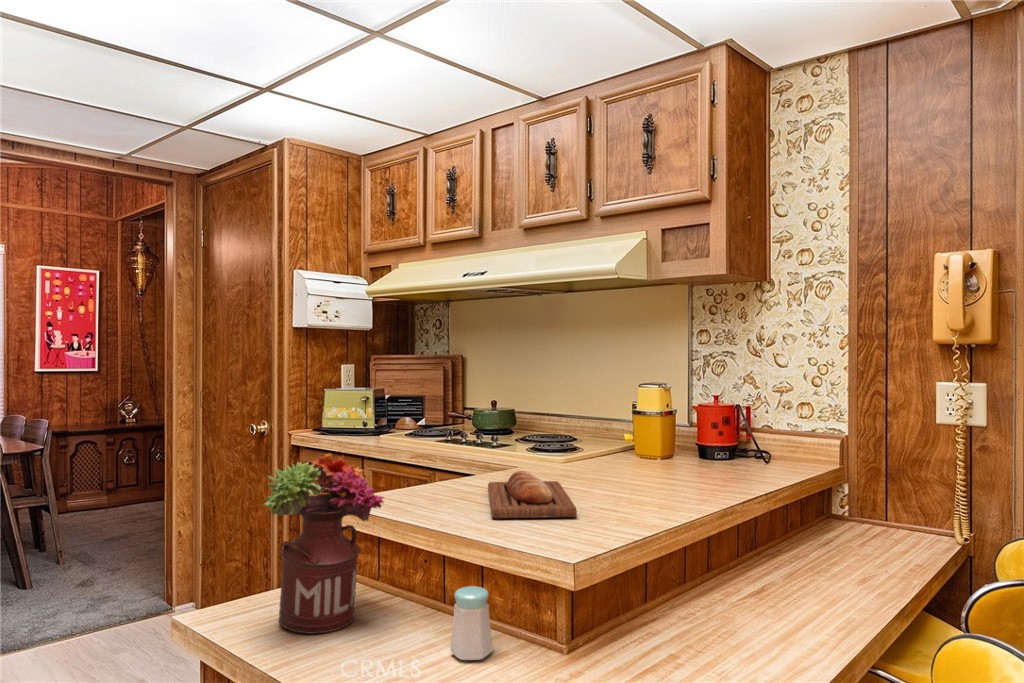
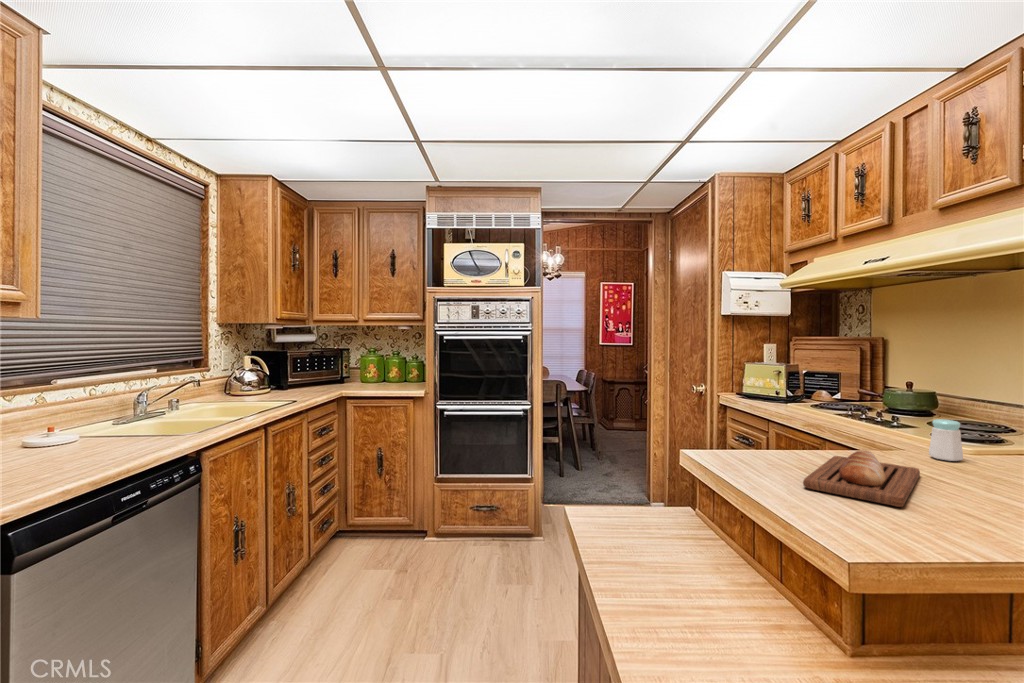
flower arrangement: present [264,453,384,634] -> none [604,409,693,539]
salt shaker: present [450,586,492,660] -> present [929,419,963,461]

